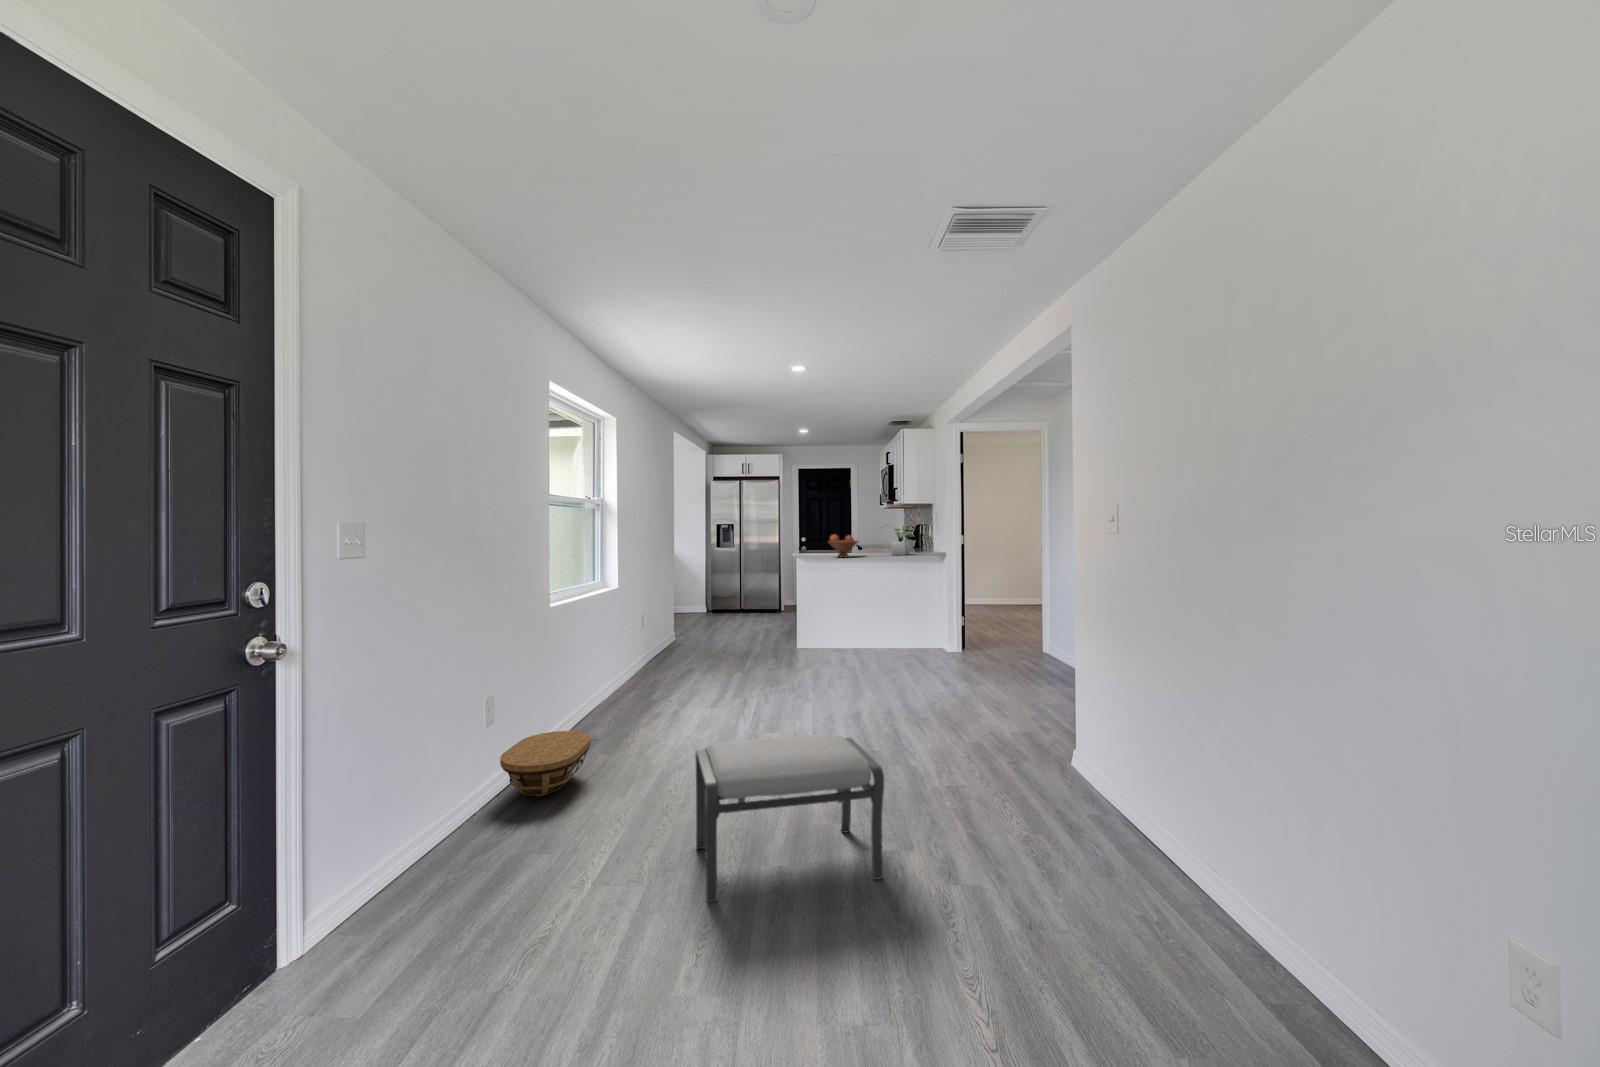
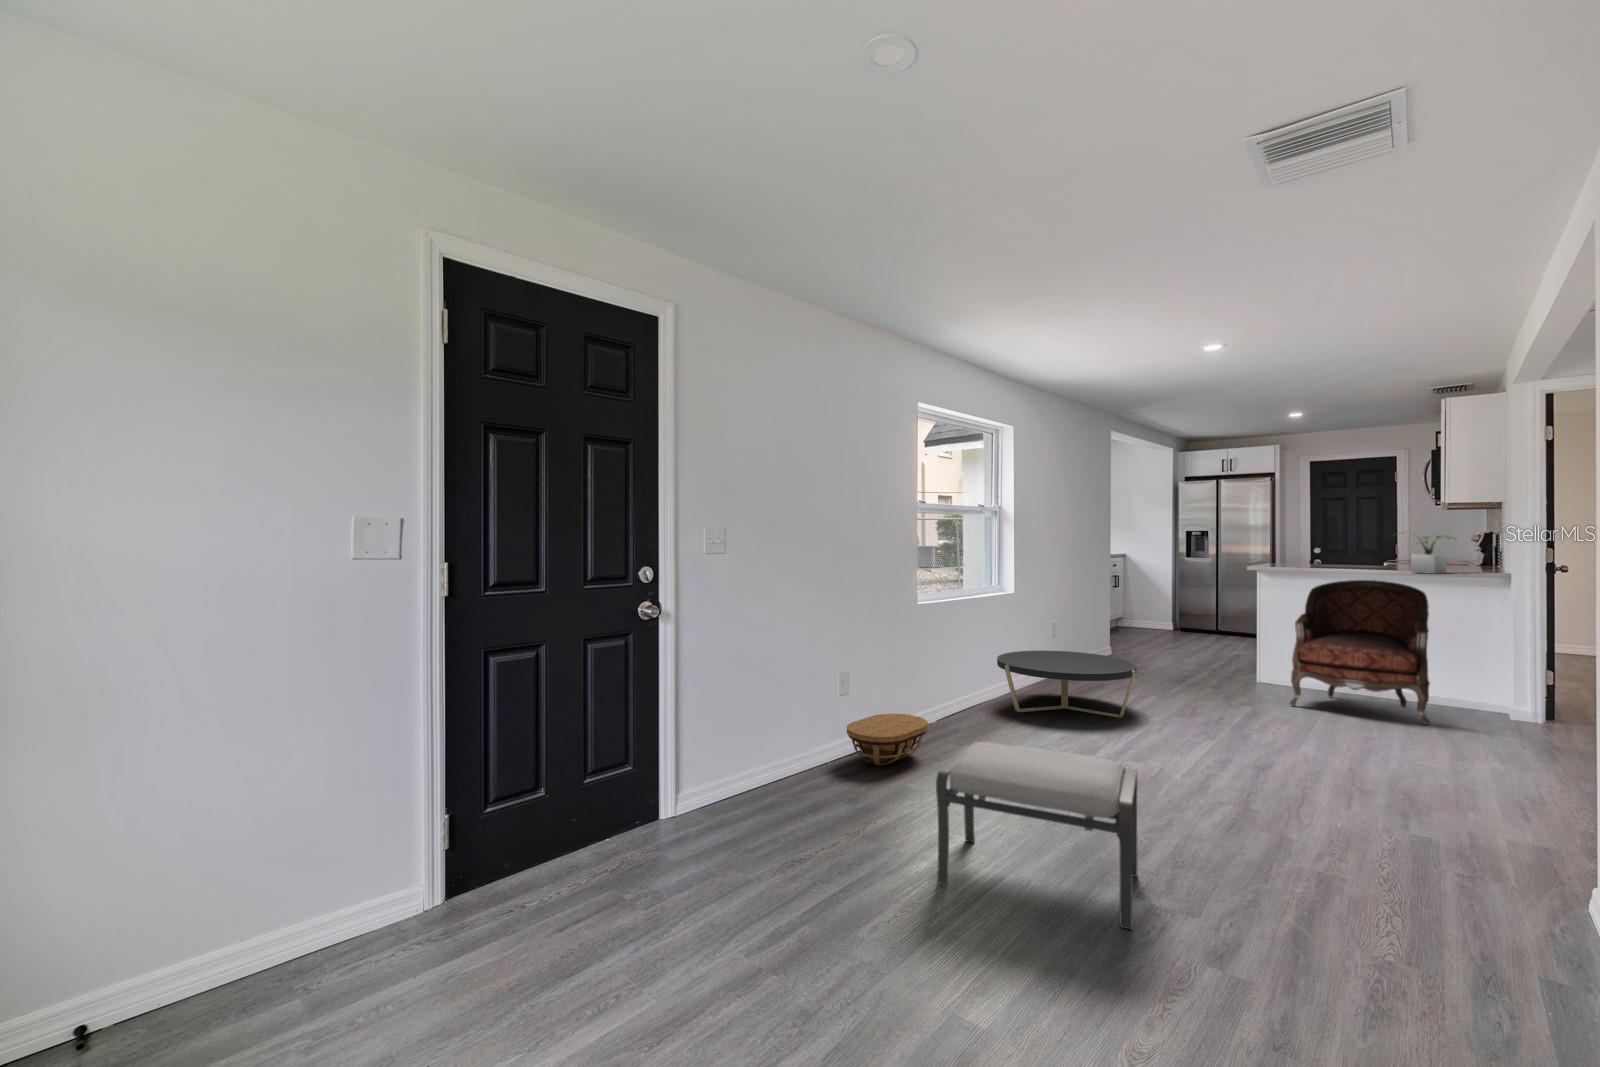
fruit bowl: present [828,535,858,557] -> none [1303,544,1353,573]
armchair: none [830,561,913,664] -> present [1290,580,1430,725]
coffee table: none [612,640,740,707] -> present [997,651,1136,718]

